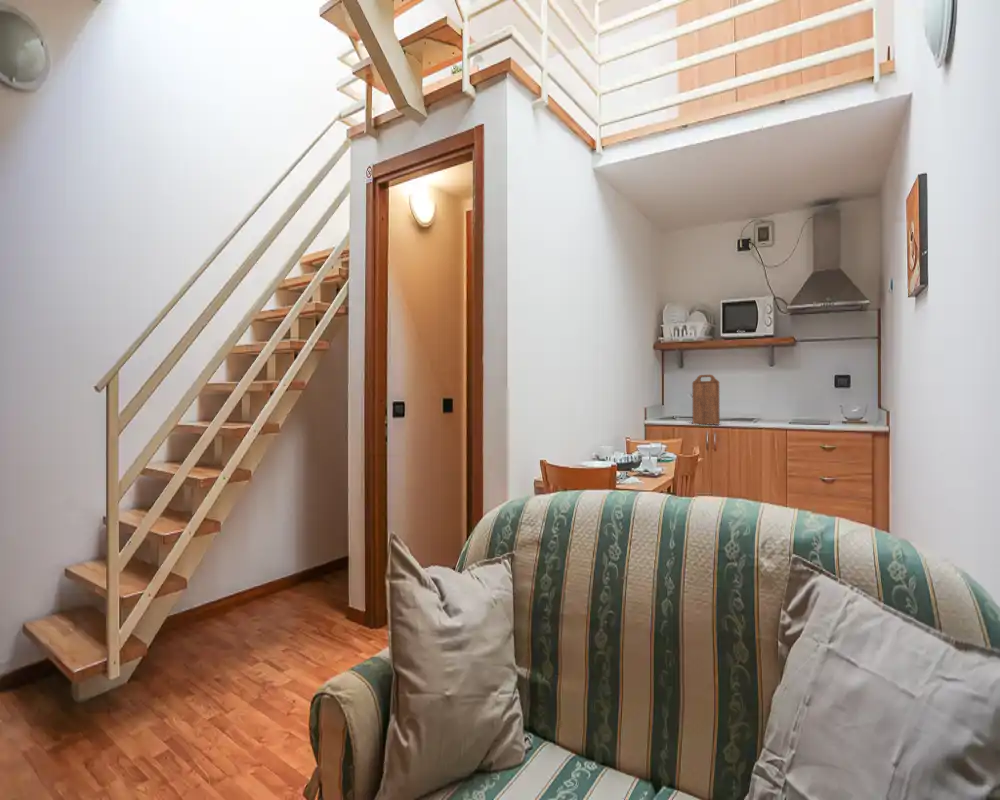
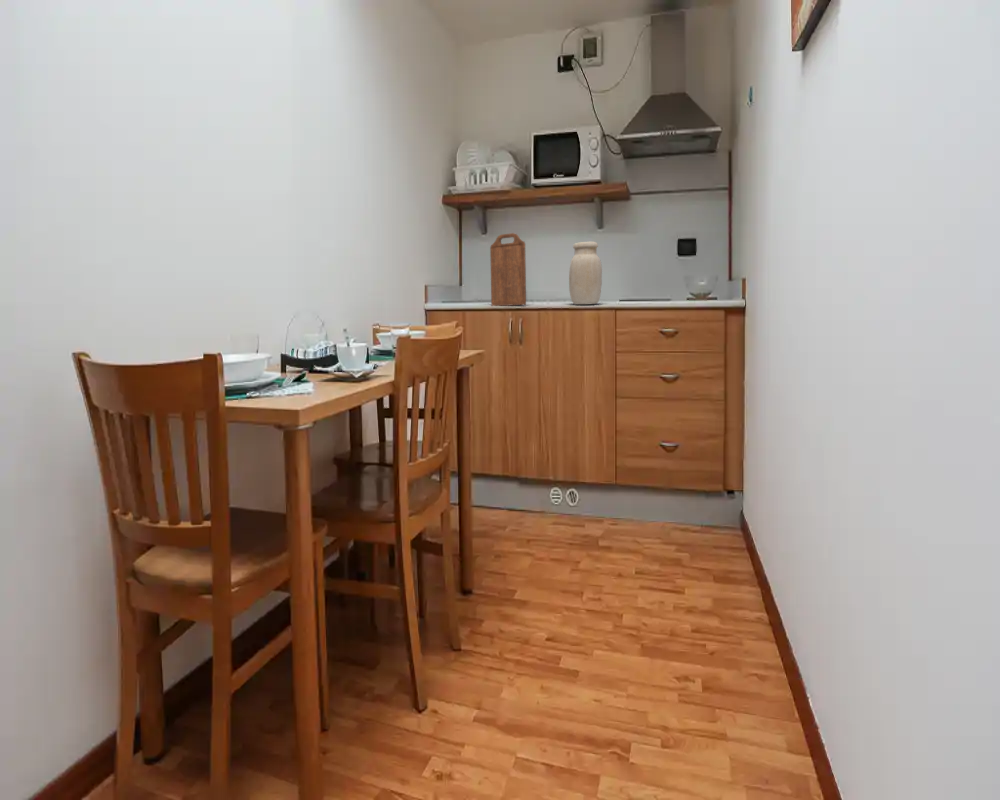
jar: none [752,382,777,425] -> present [569,242,602,305]

